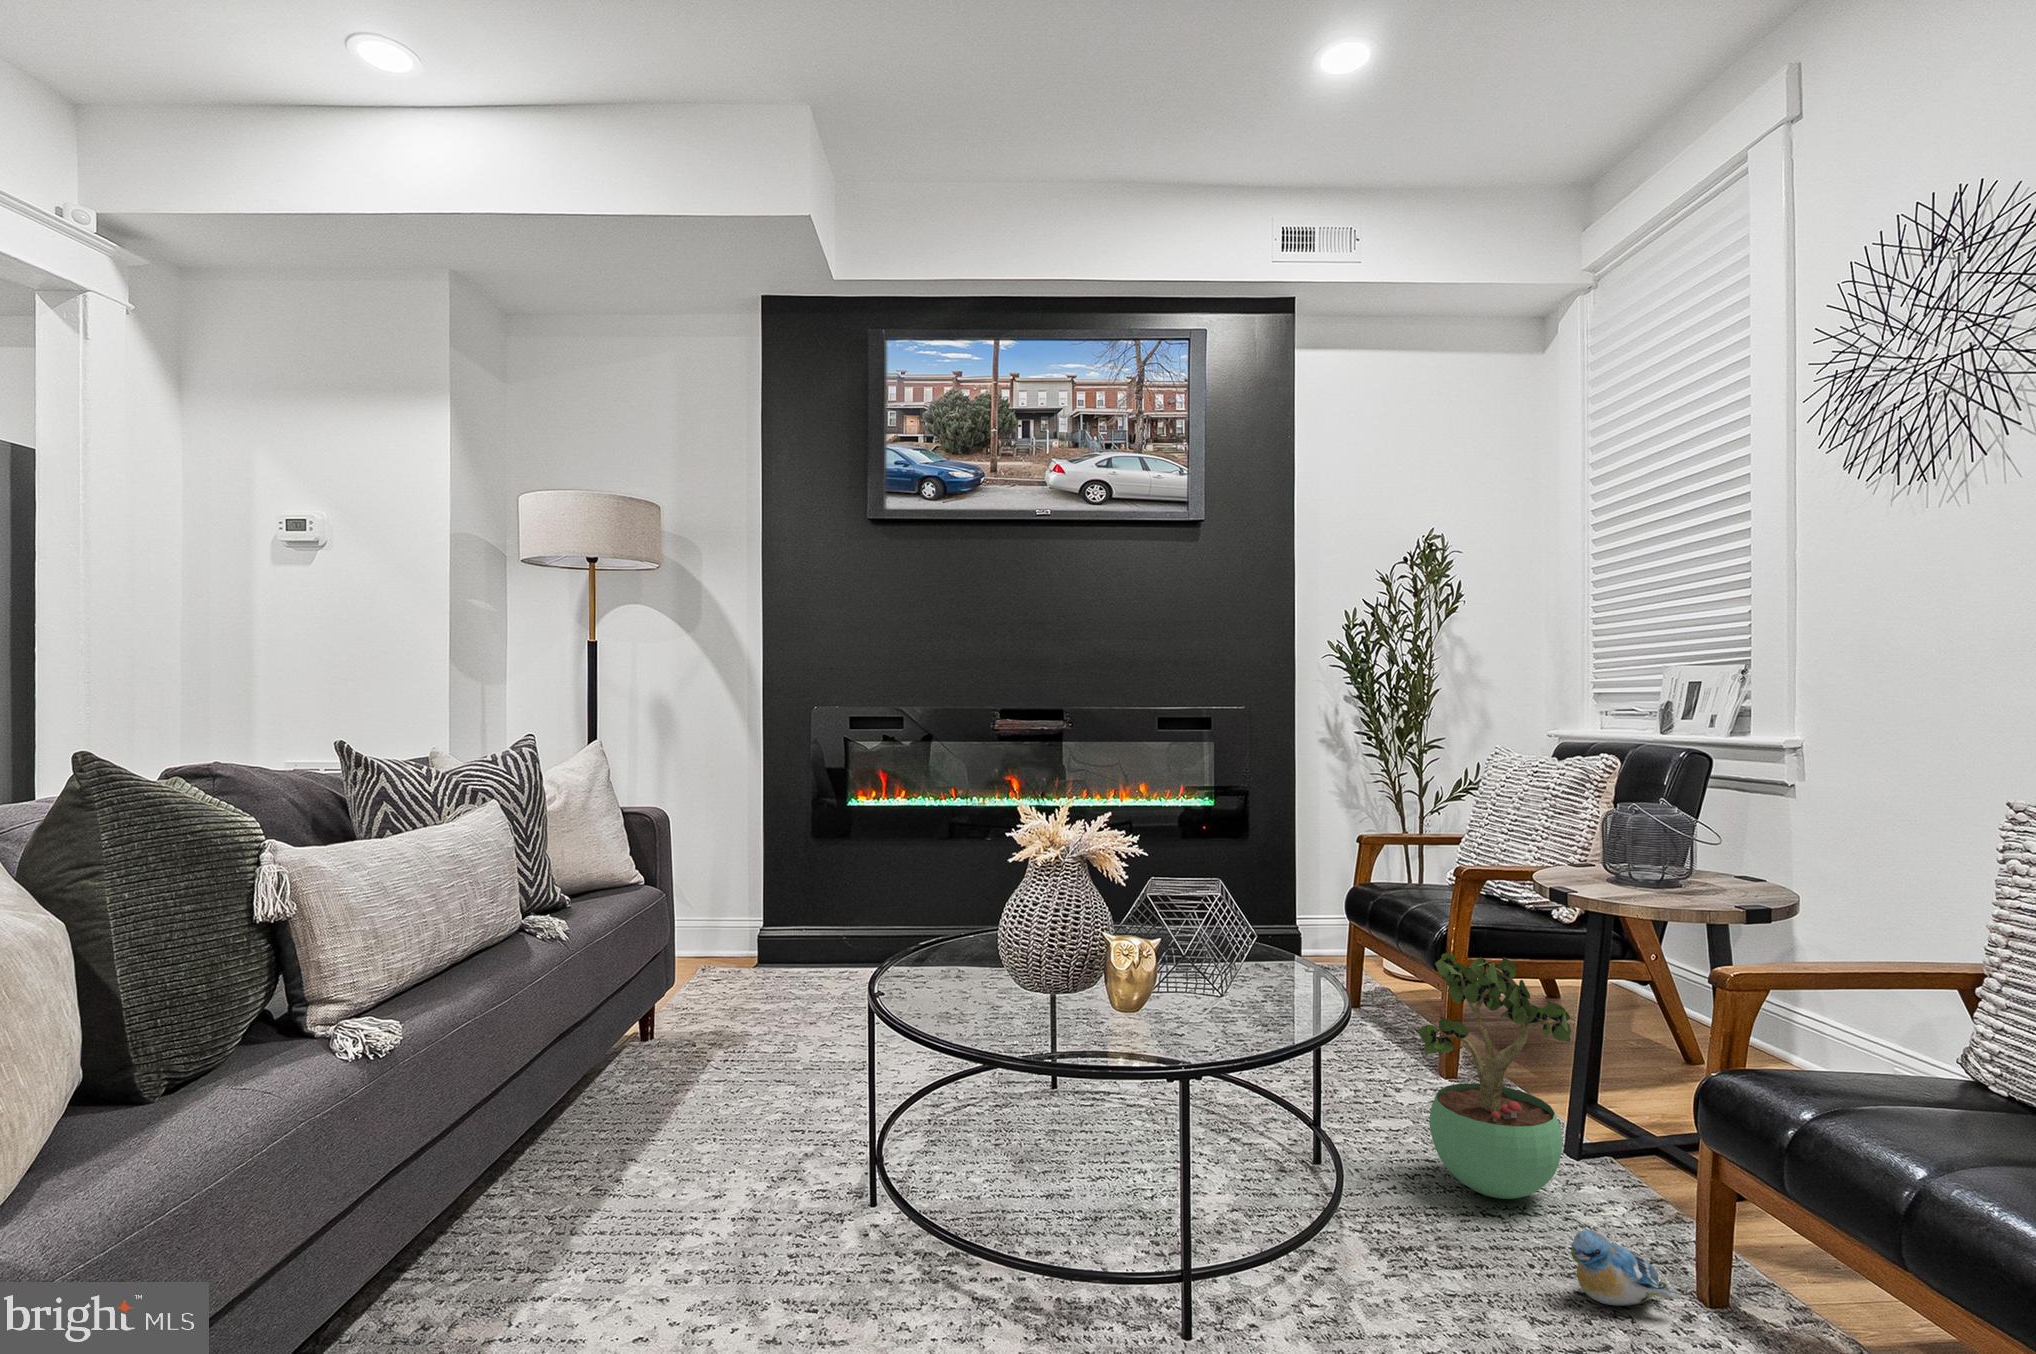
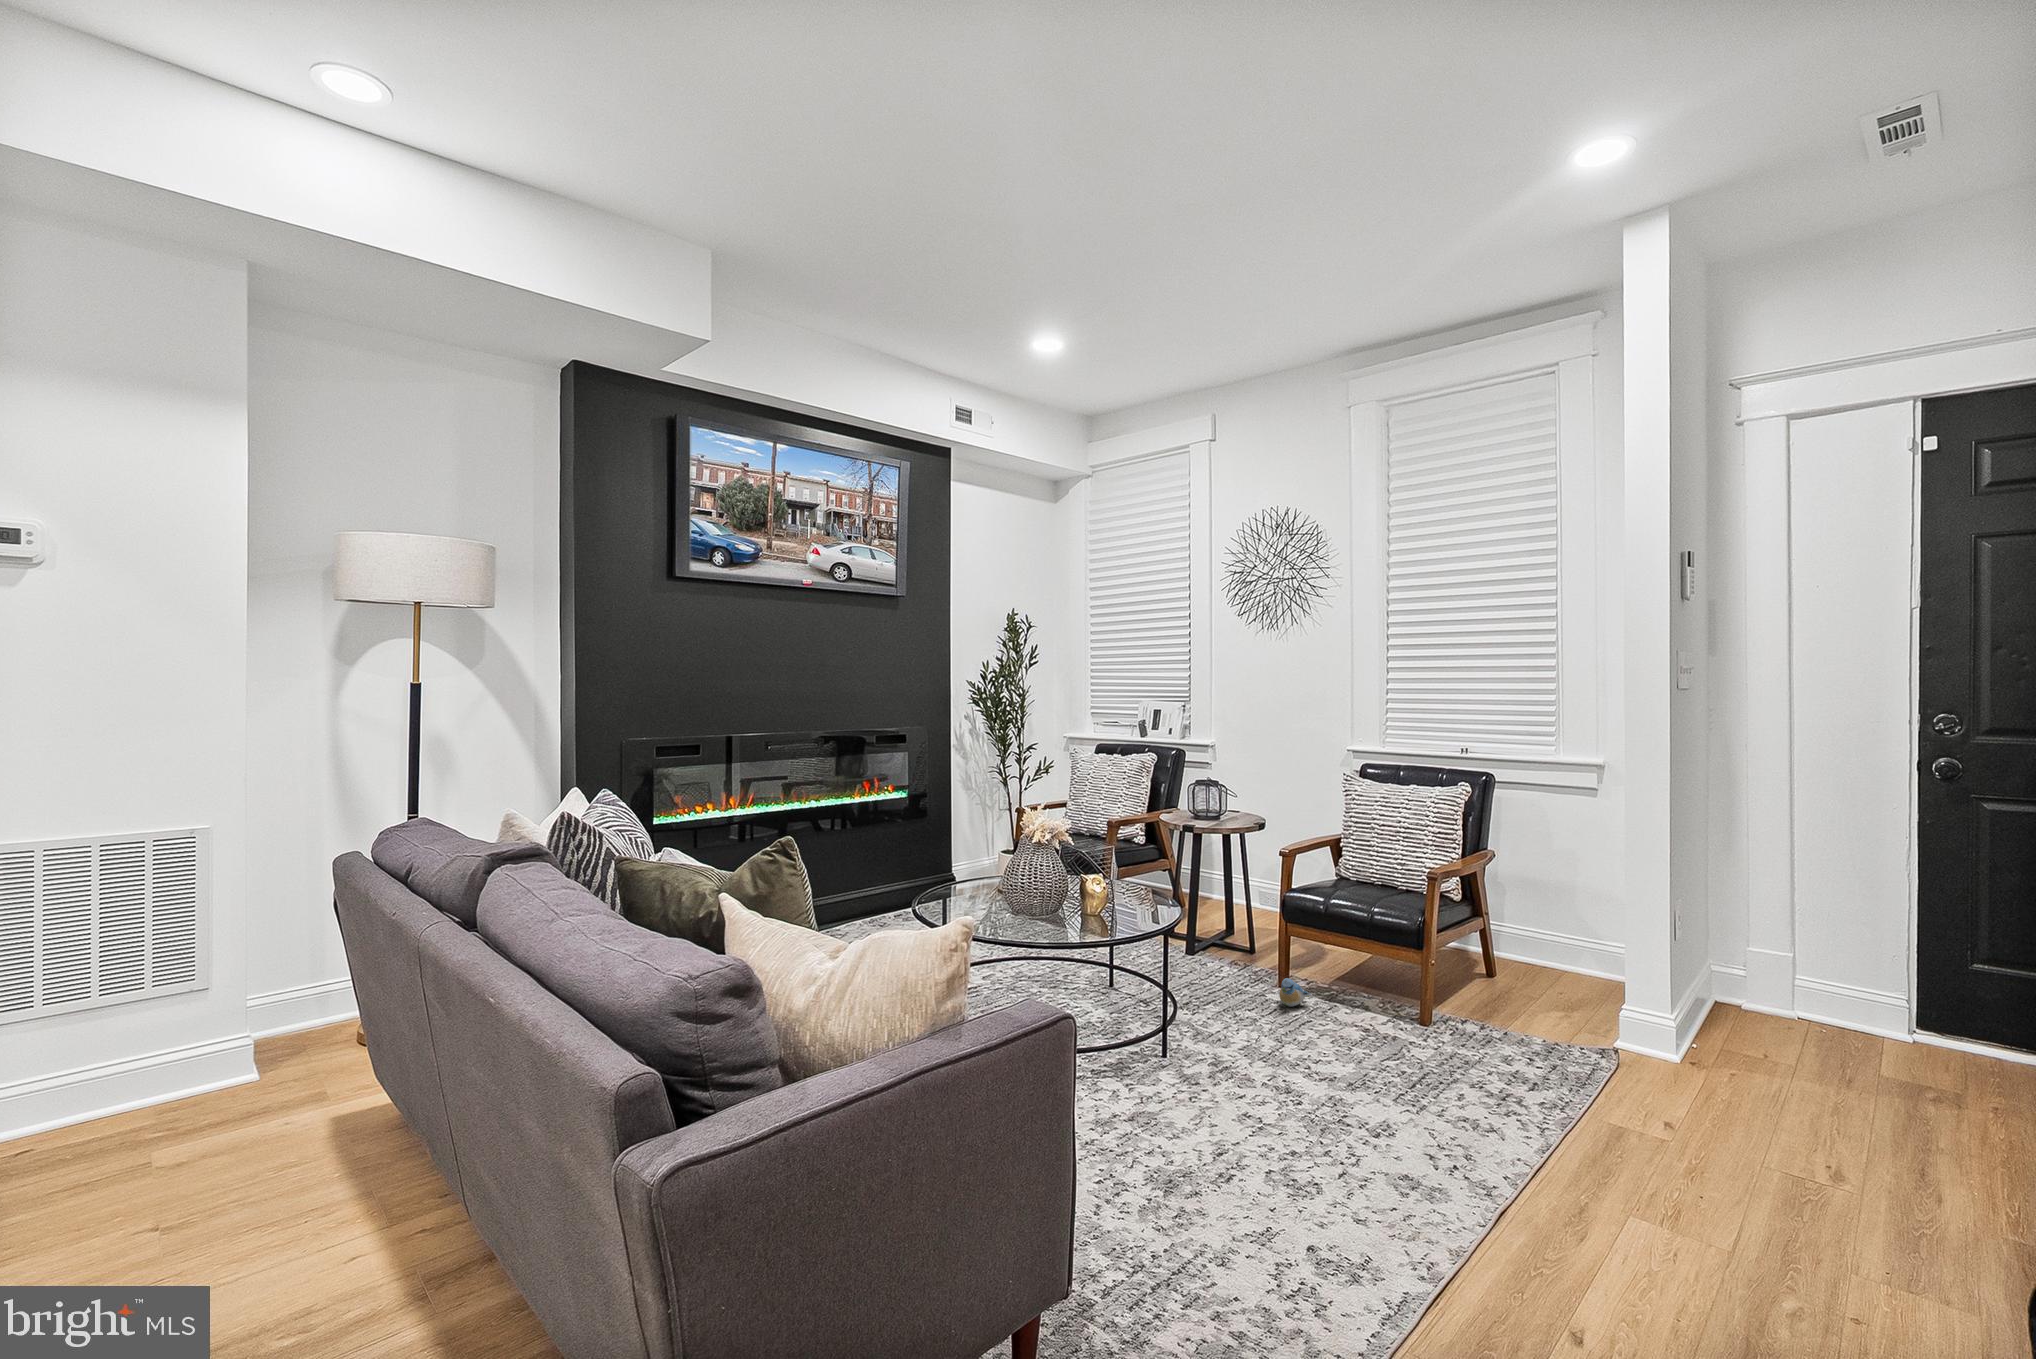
potted plant: present [1416,953,1573,1199] -> none [1175,869,1252,983]

